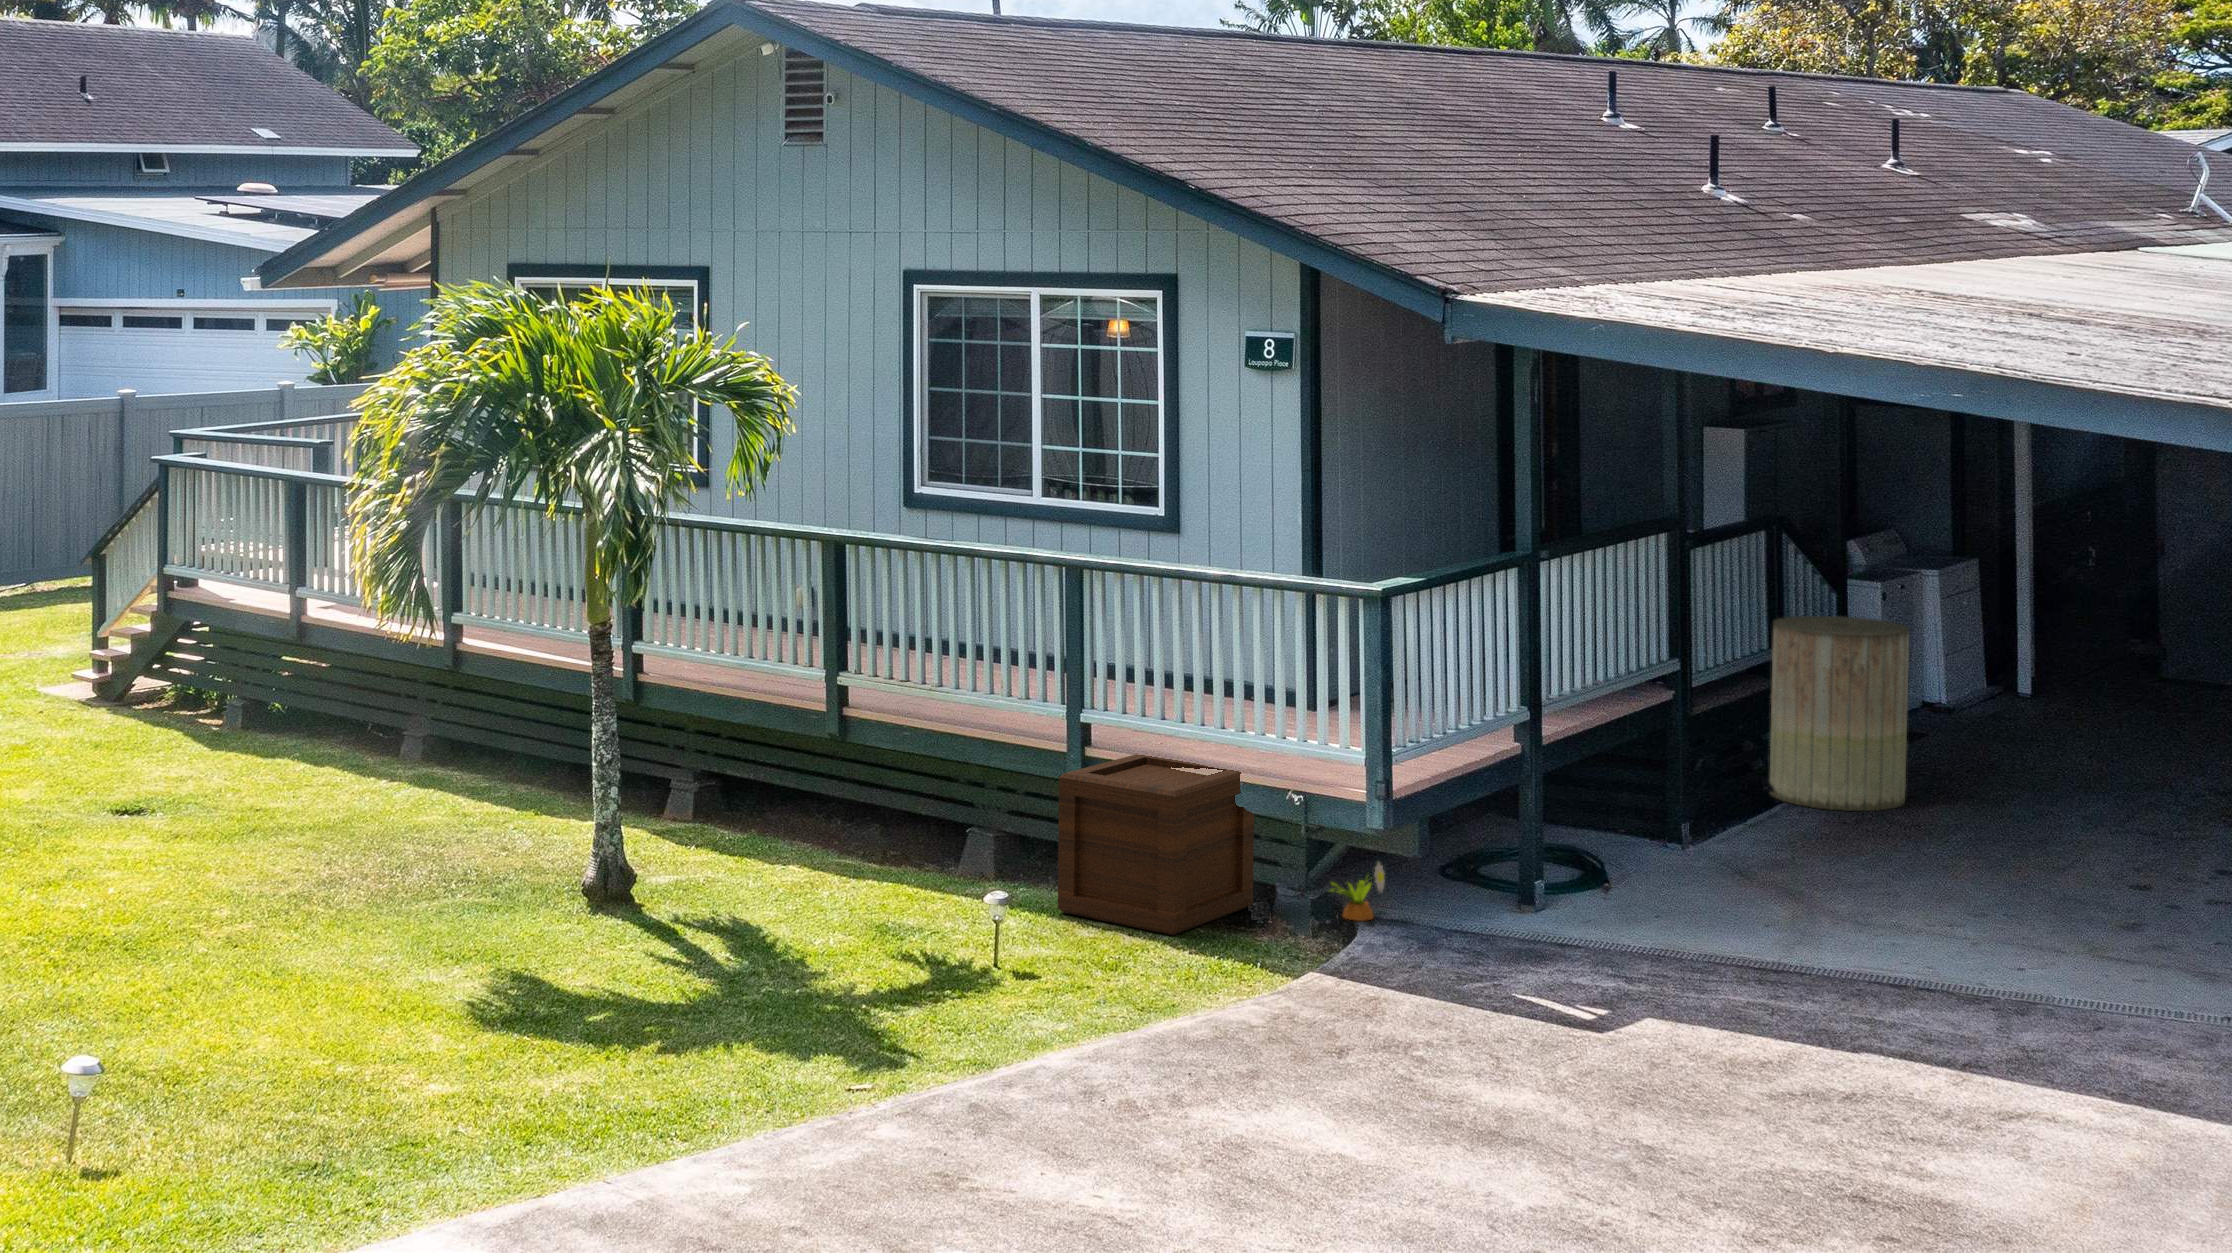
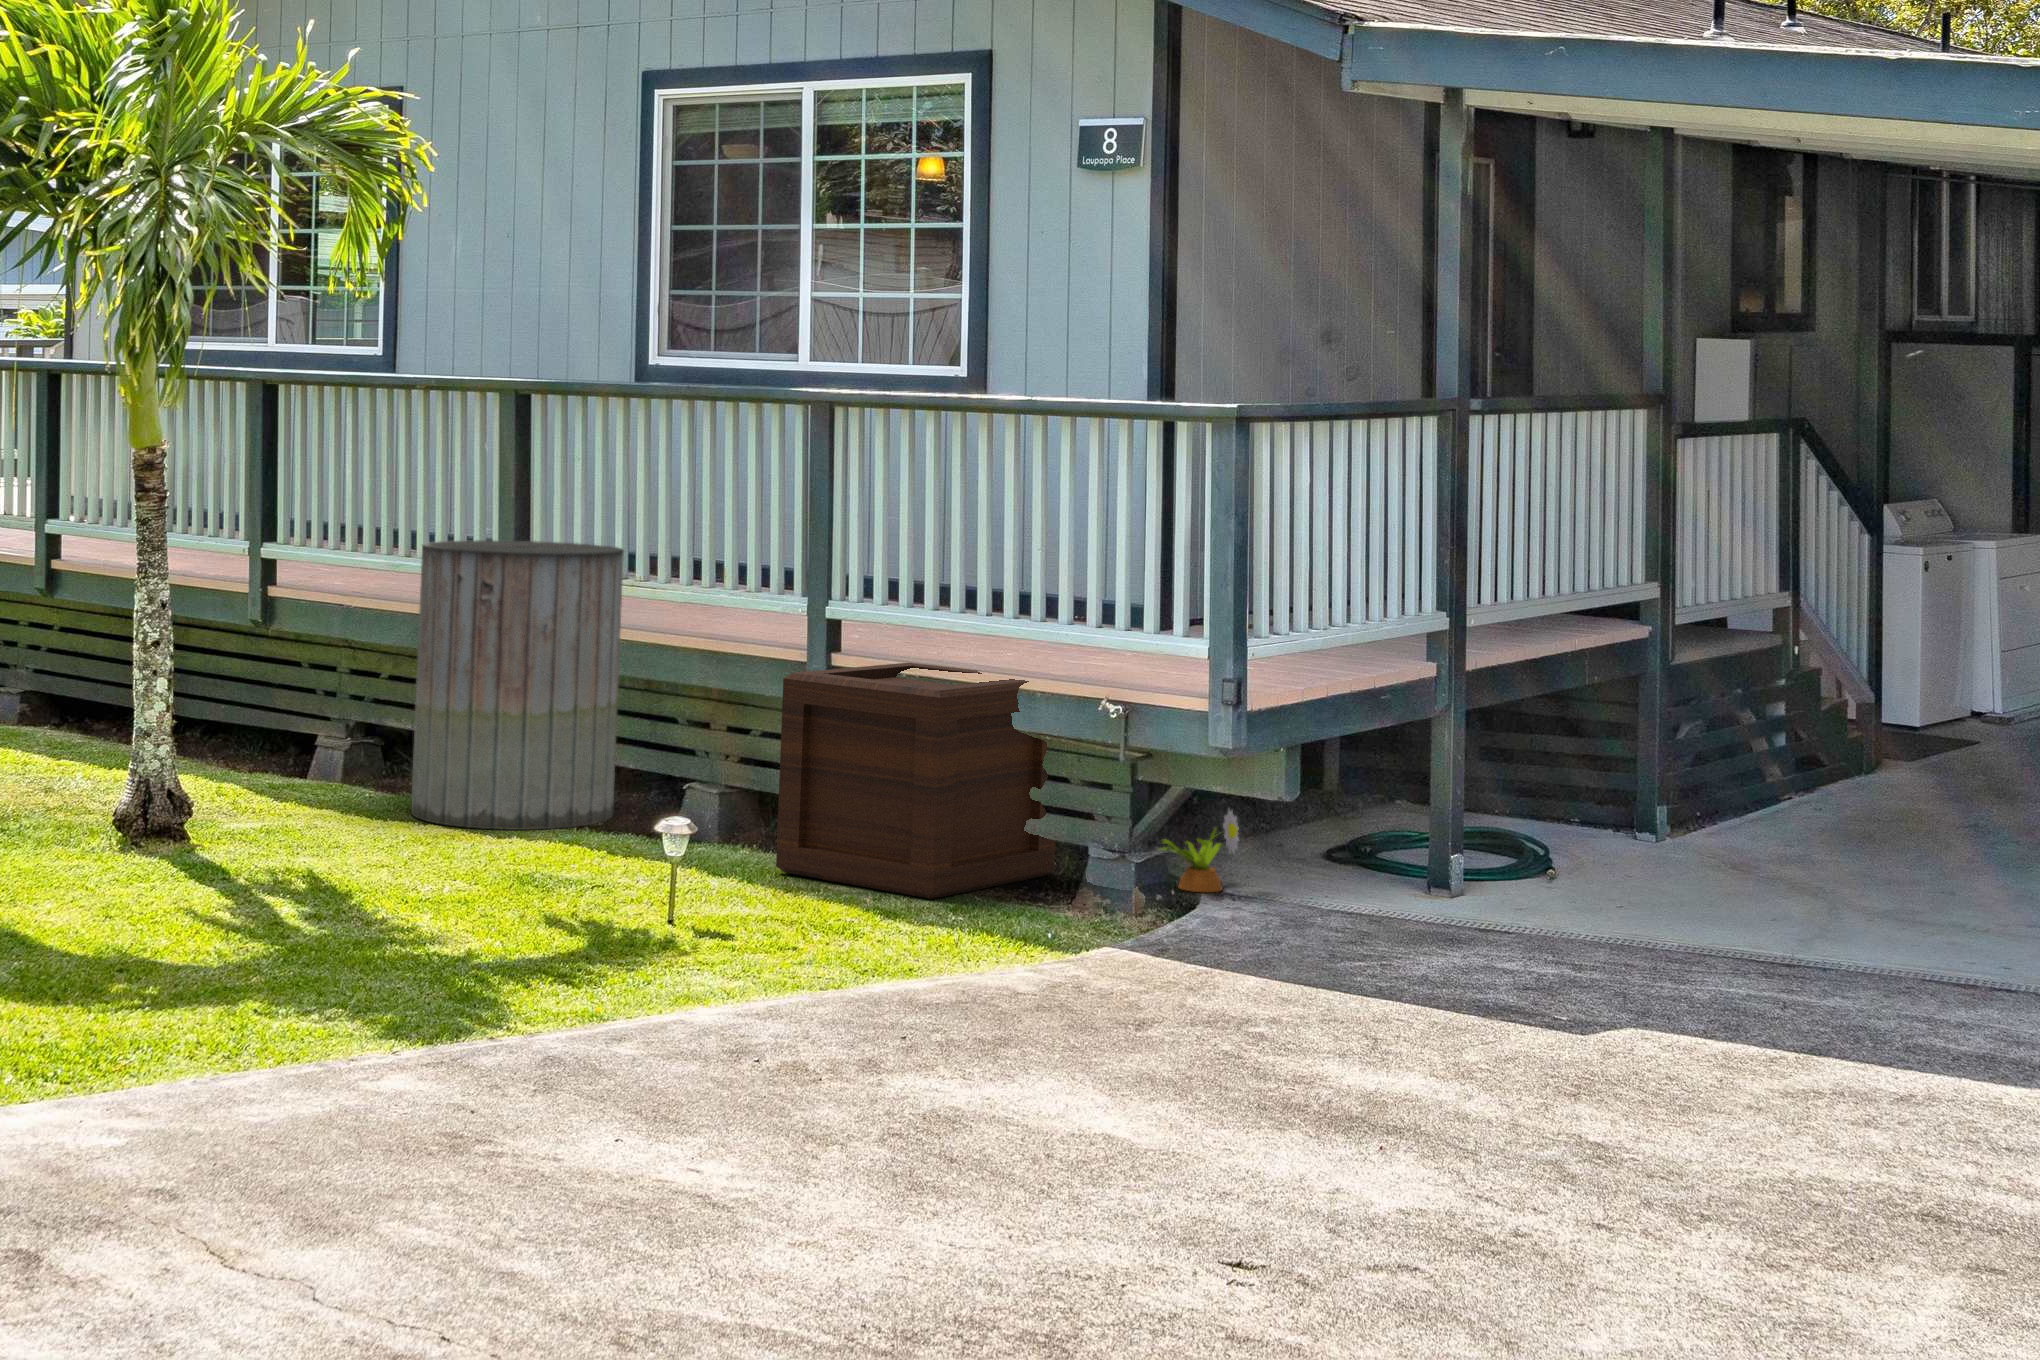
trash can: present [1769,616,1910,811] -> present [411,540,624,830]

